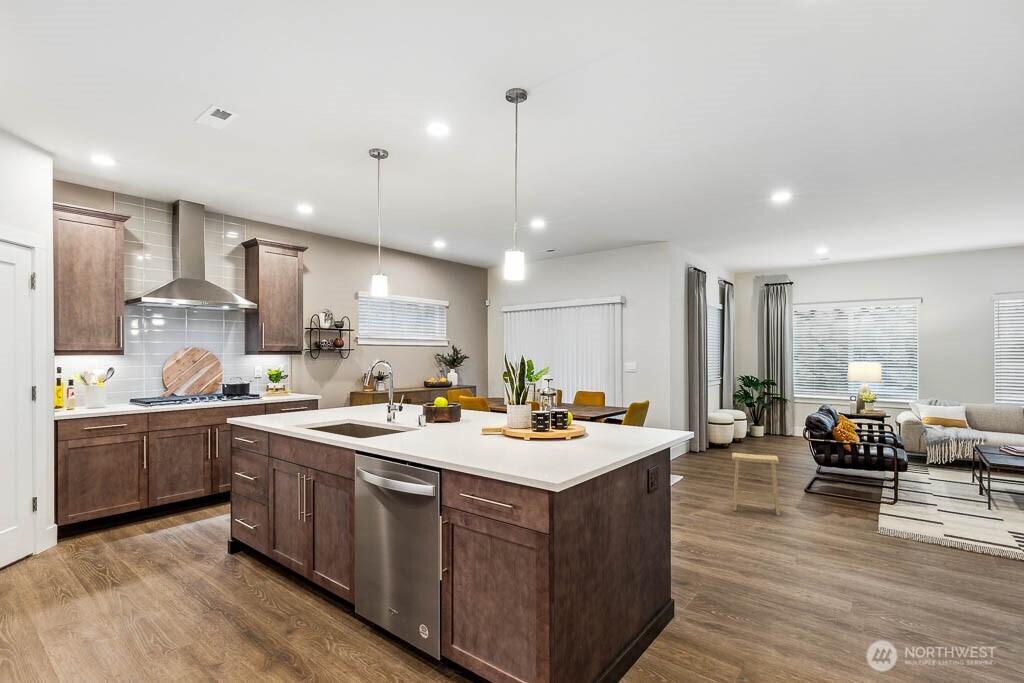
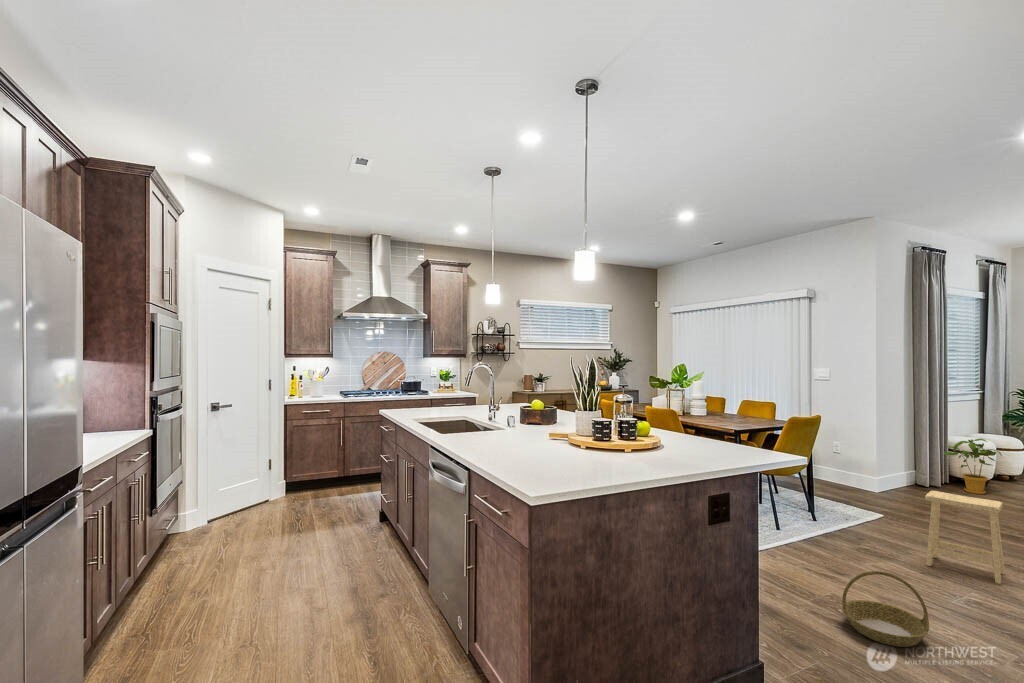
house plant: none [707,413,744,455] -> present [944,439,1002,494]
basket: none [710,516,770,572] -> present [842,571,929,647]

